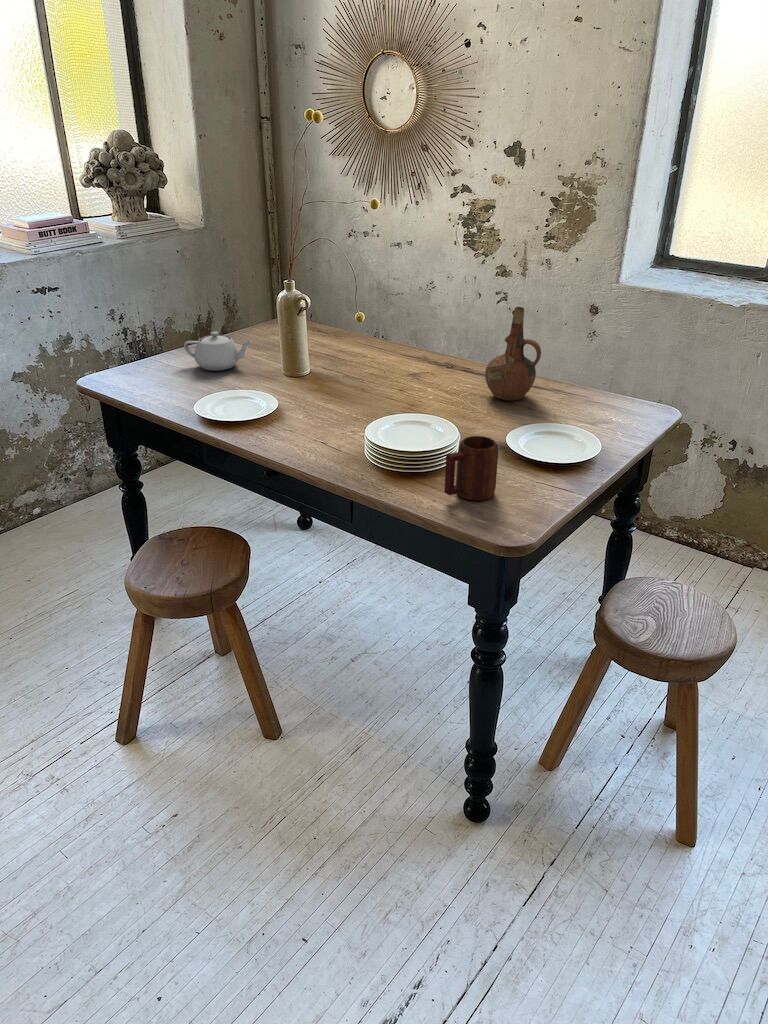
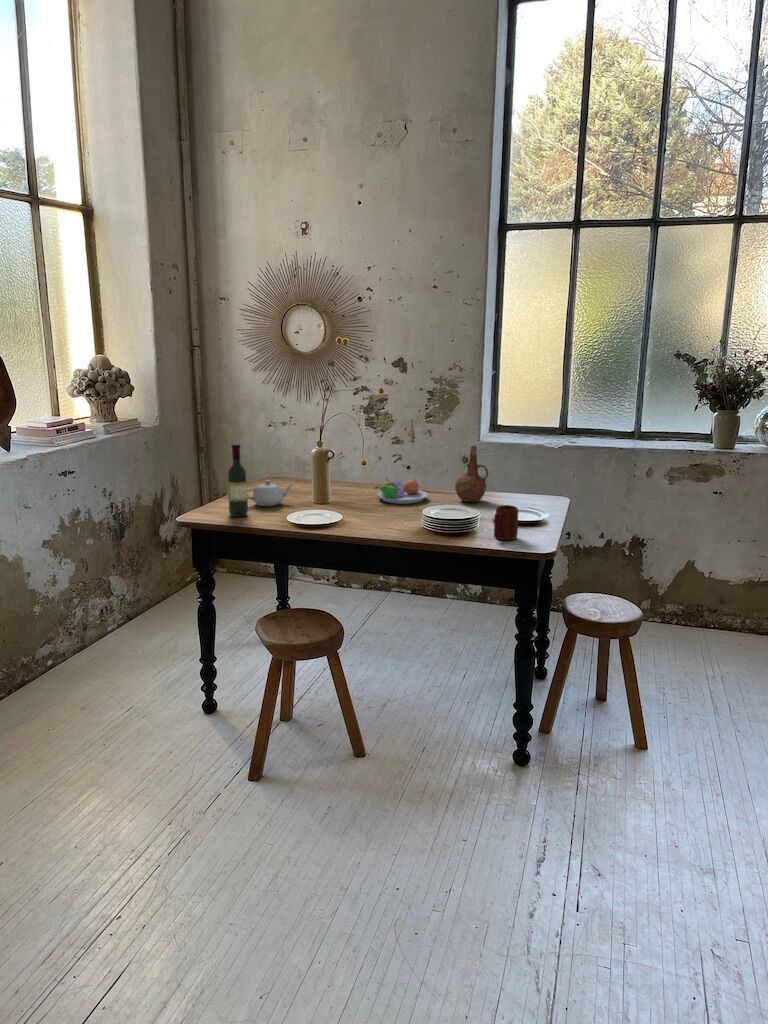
wine bottle: none [132,278,167,386] -> present [228,443,248,517]
fruit bowl: none [362,343,449,390] -> present [374,478,428,504]

